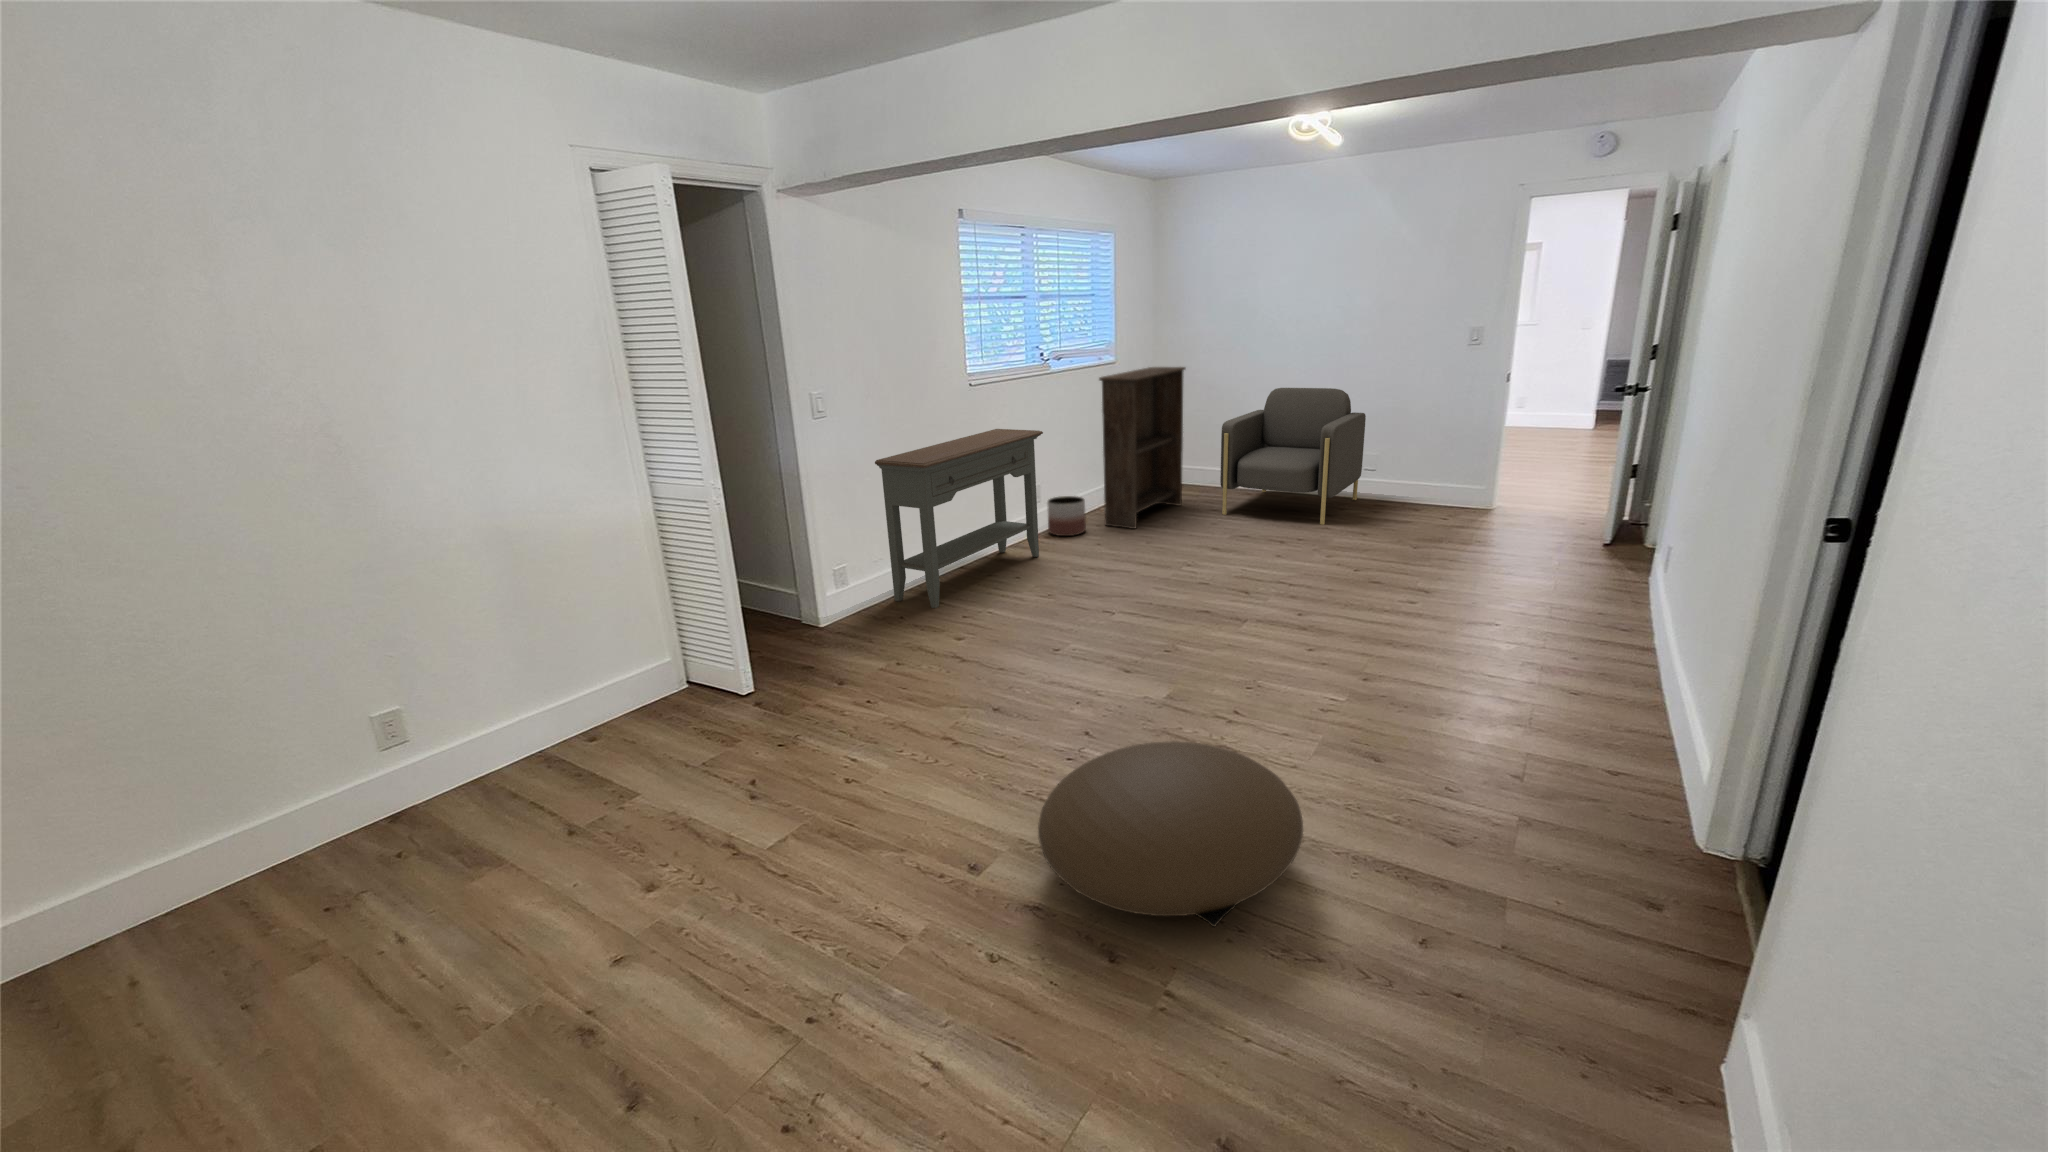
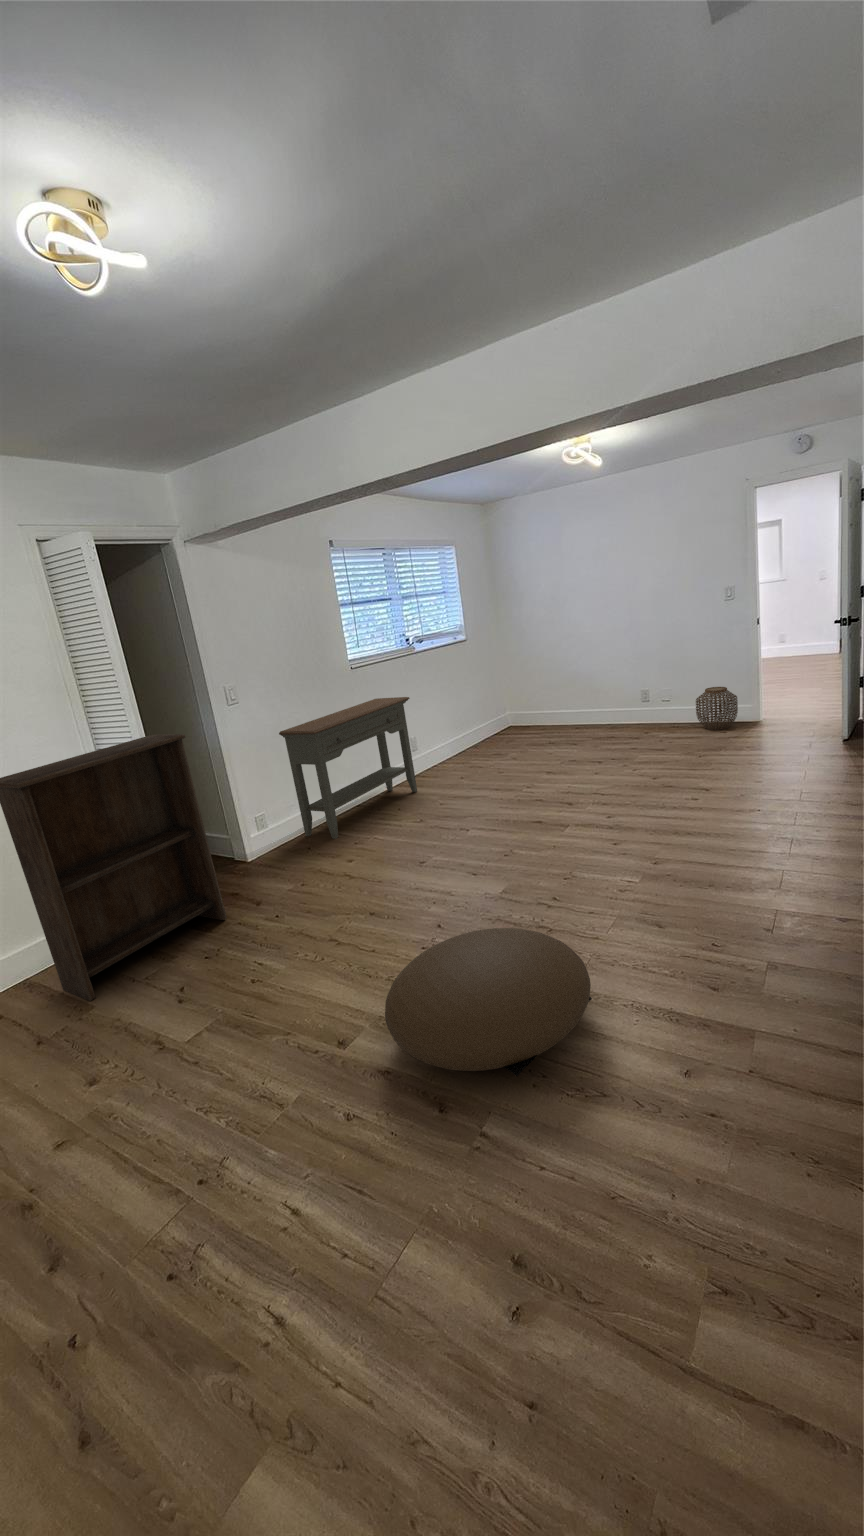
bookshelf: present [1099,367,1185,529] -> present [0,734,227,1001]
armchair: present [1220,388,1366,525] -> none [550,643,661,746]
woven basket: none [1408,458,1465,515] -> present [696,687,738,730]
planter: present [1047,496,1086,536] -> none [423,743,454,774]

